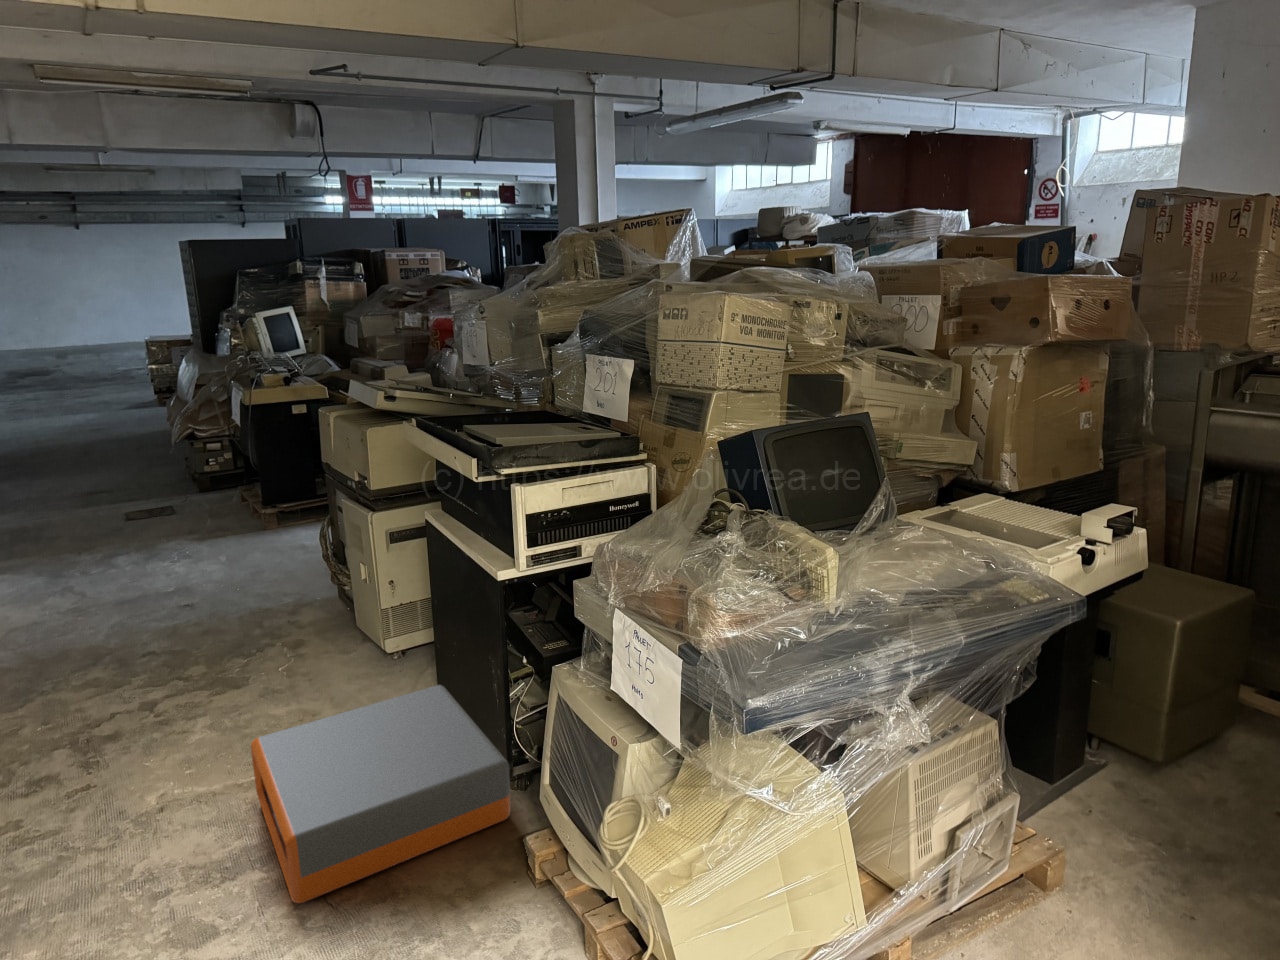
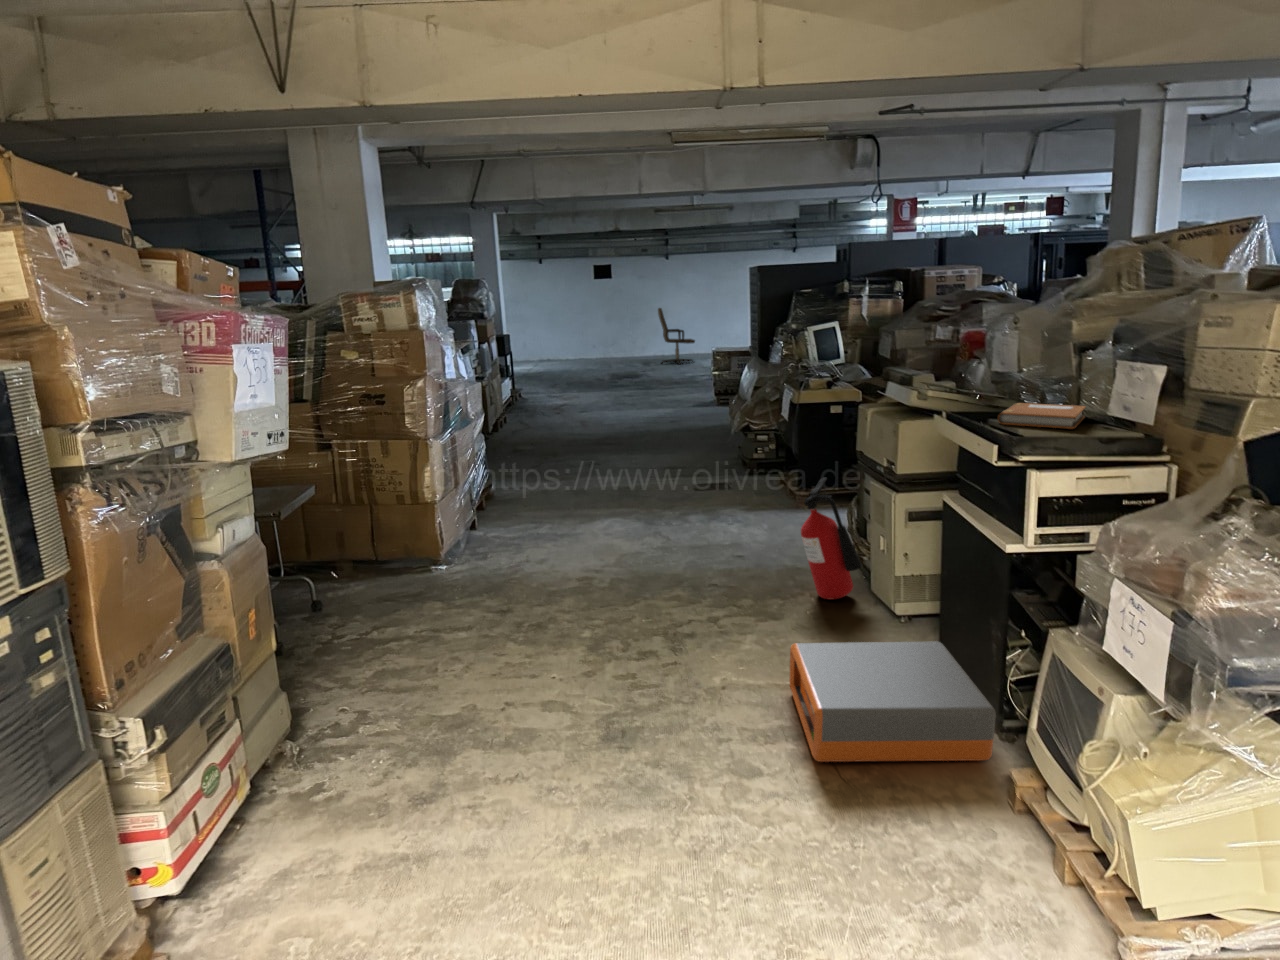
office chair: none [64,284,129,355] -> present [658,308,695,364]
notebook: none [472,402,559,431] -> present [998,403,1086,429]
fire extinguisher: none [259,500,345,647] -> present [801,478,862,599]

